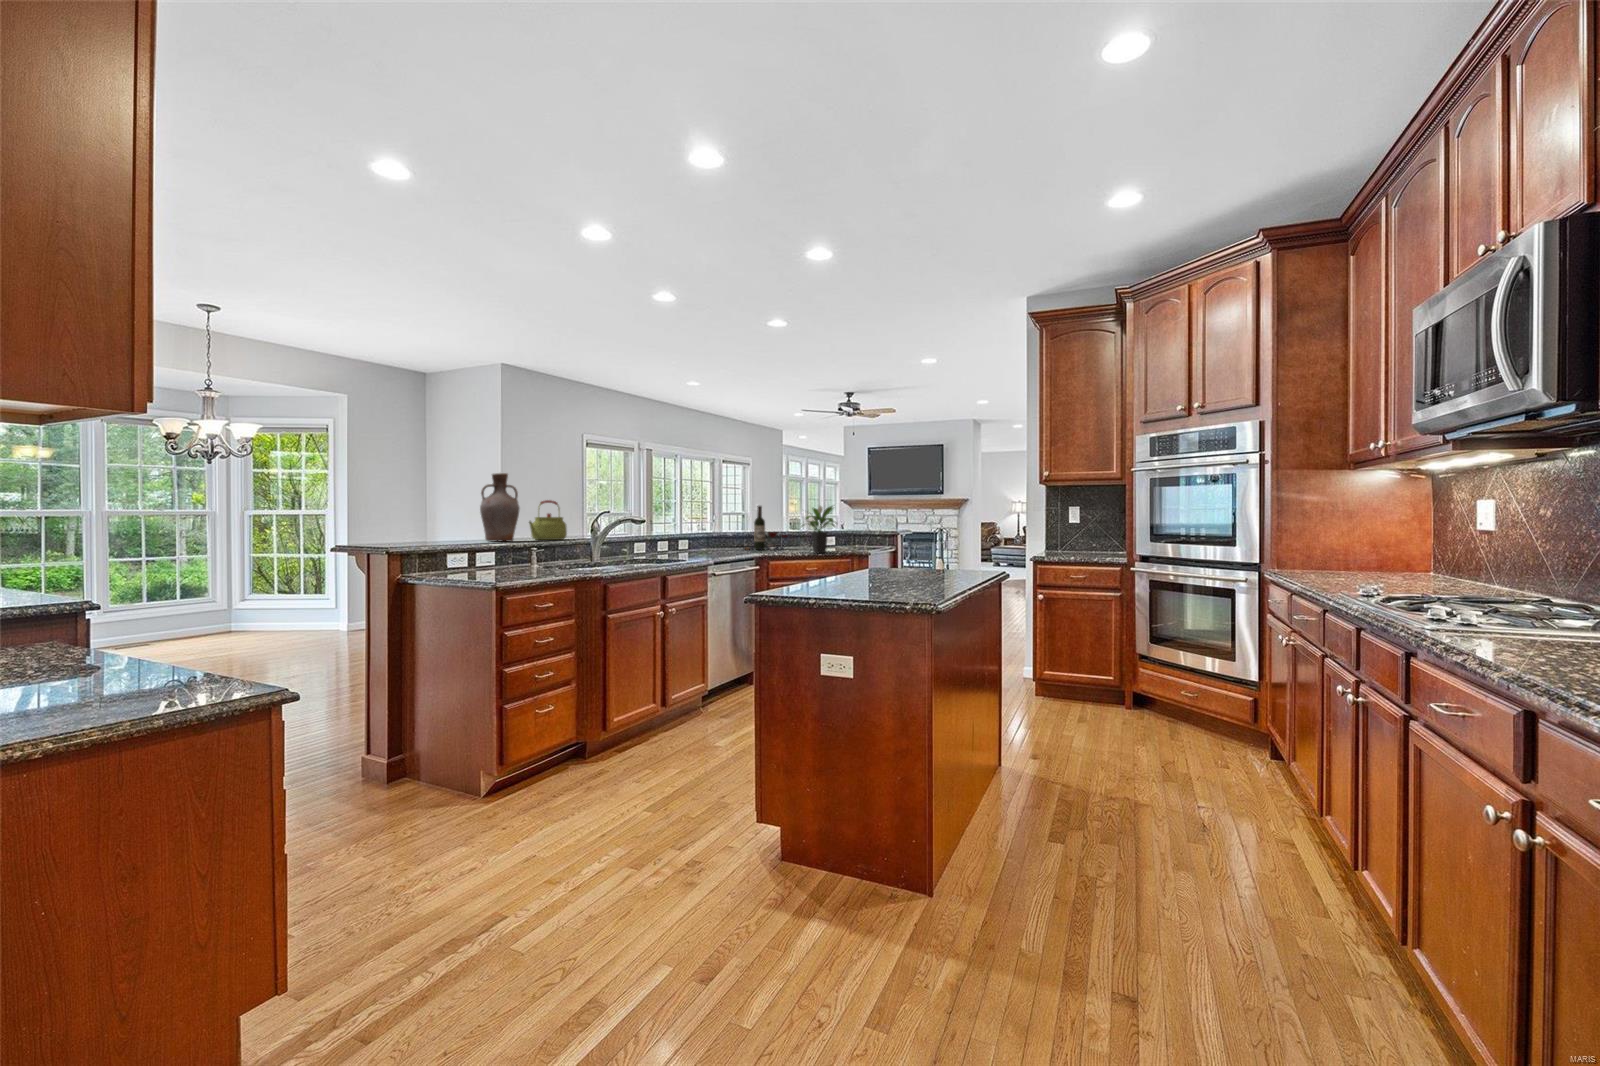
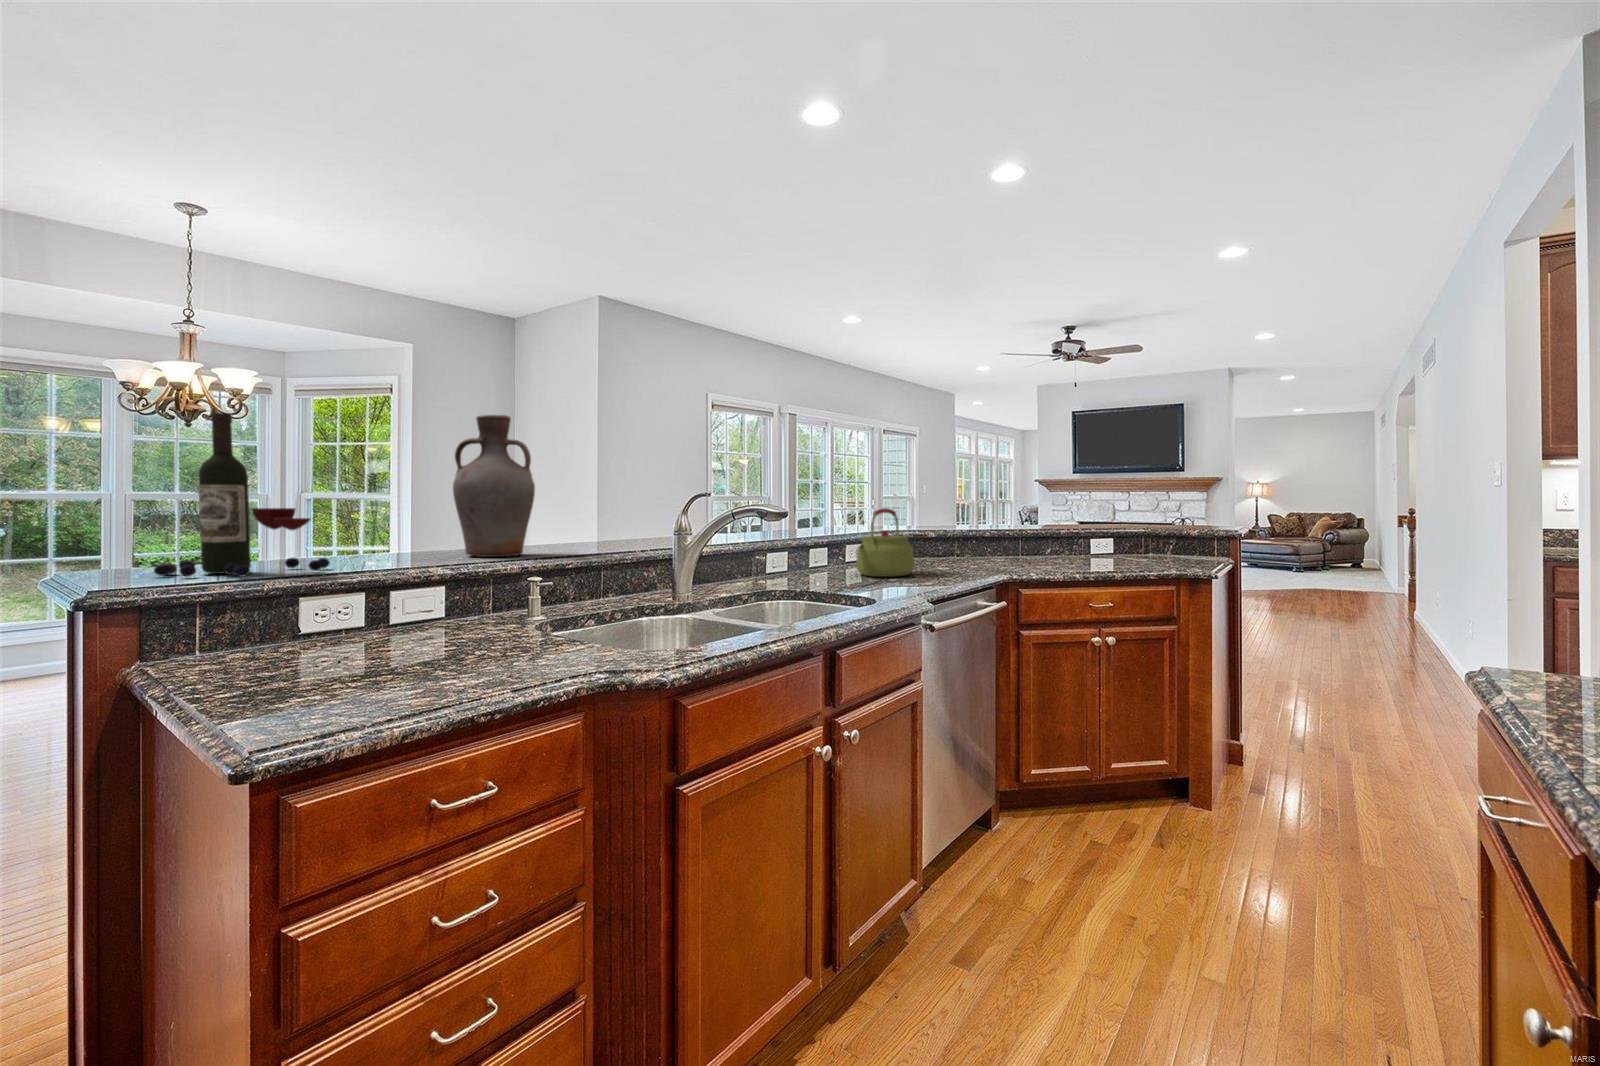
kettle: present [529,500,567,540] -> present [856,508,914,577]
wine bottle: present [744,506,788,550] -> present [154,413,330,577]
potted plant: present [802,506,835,553] -> none [1068,479,1152,571]

